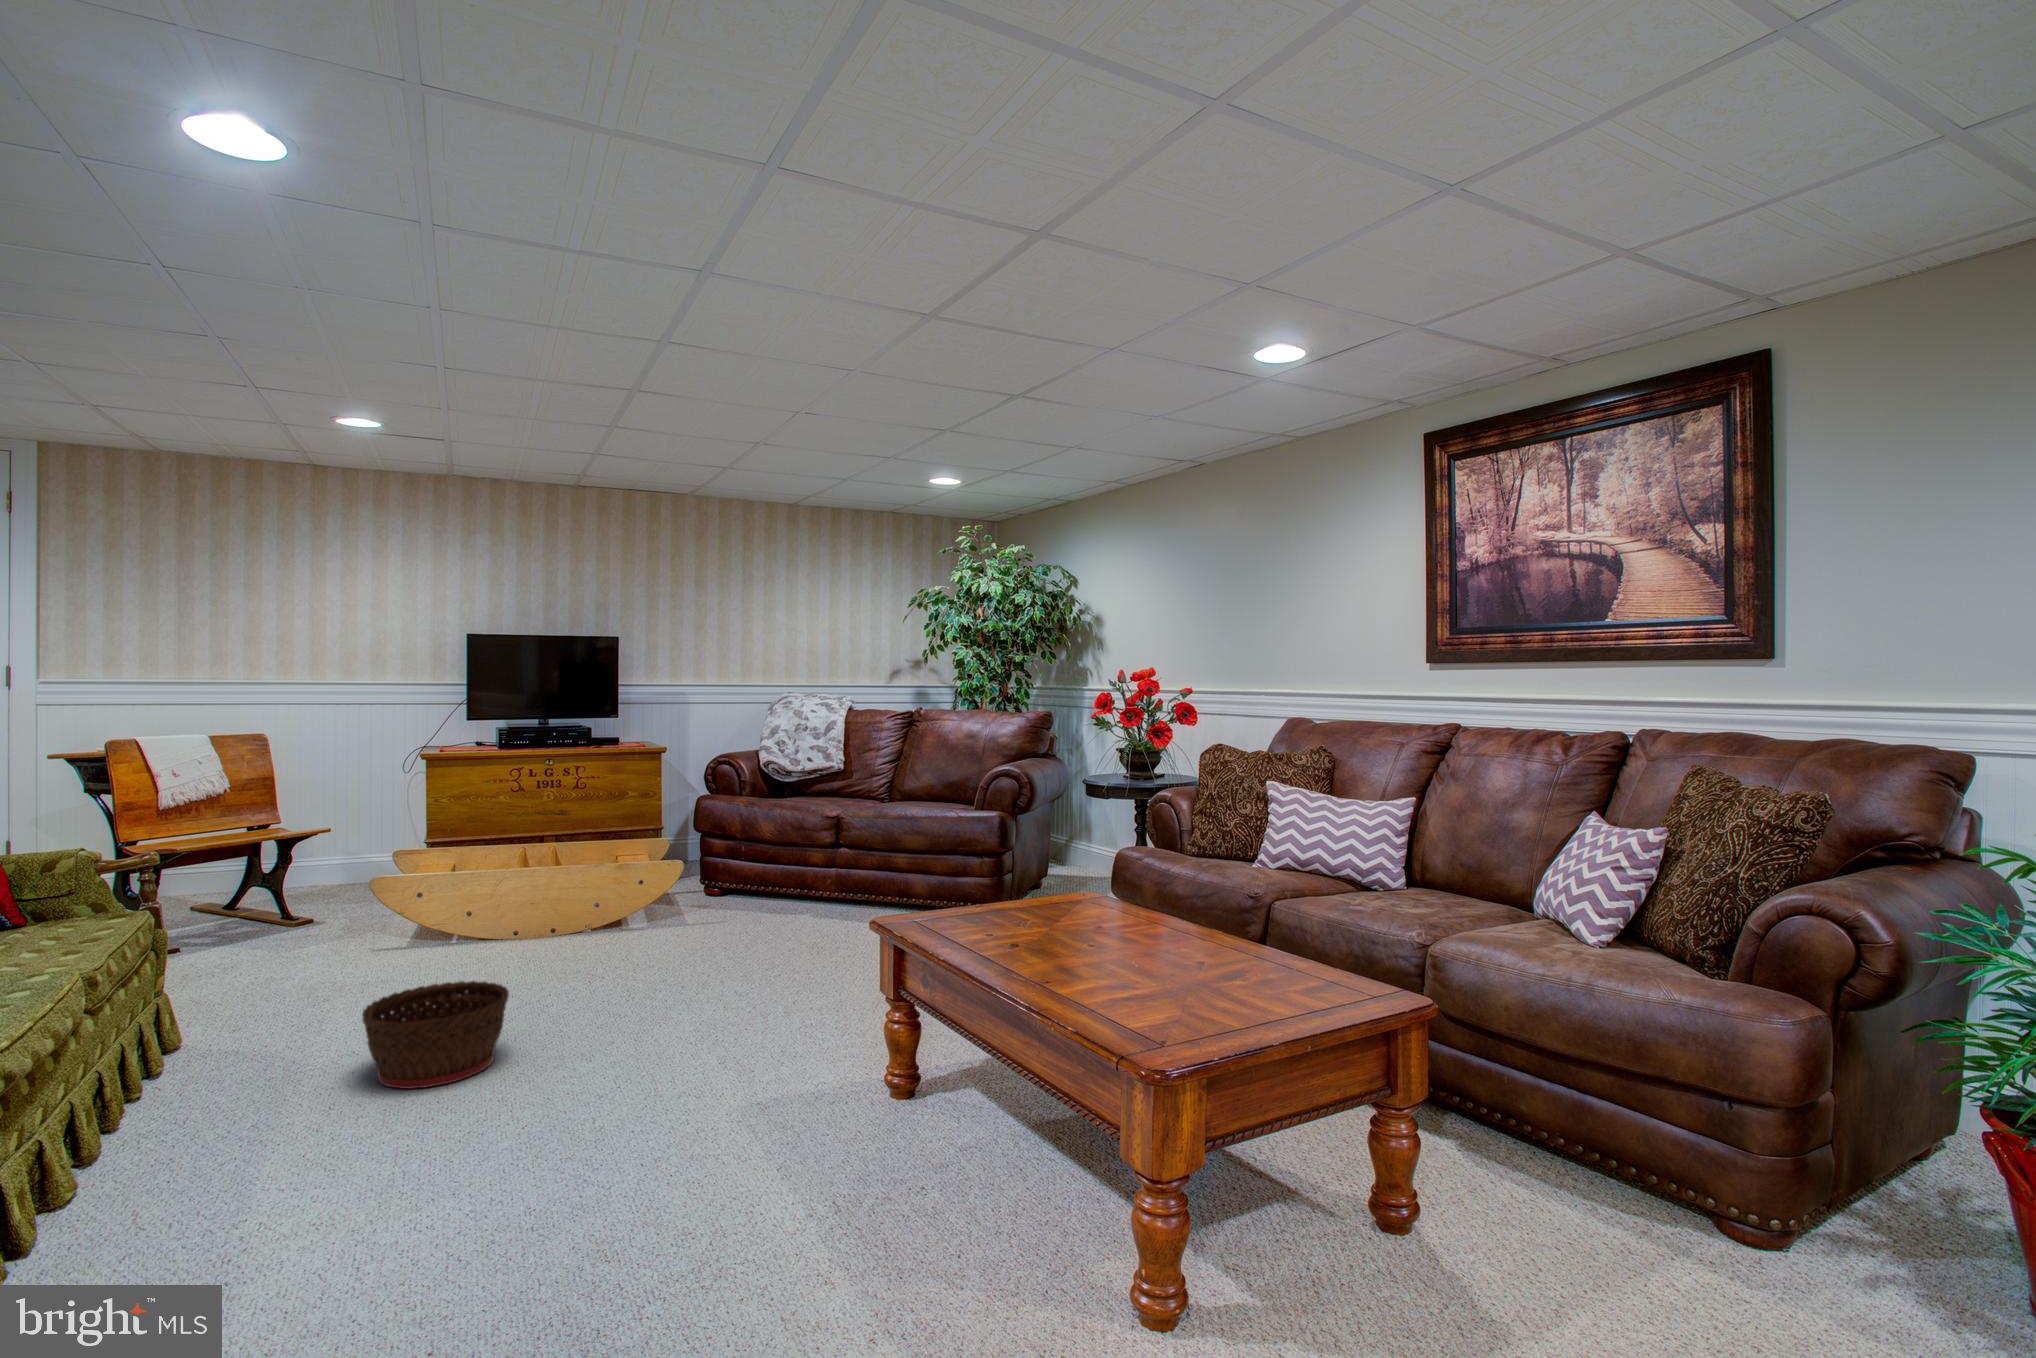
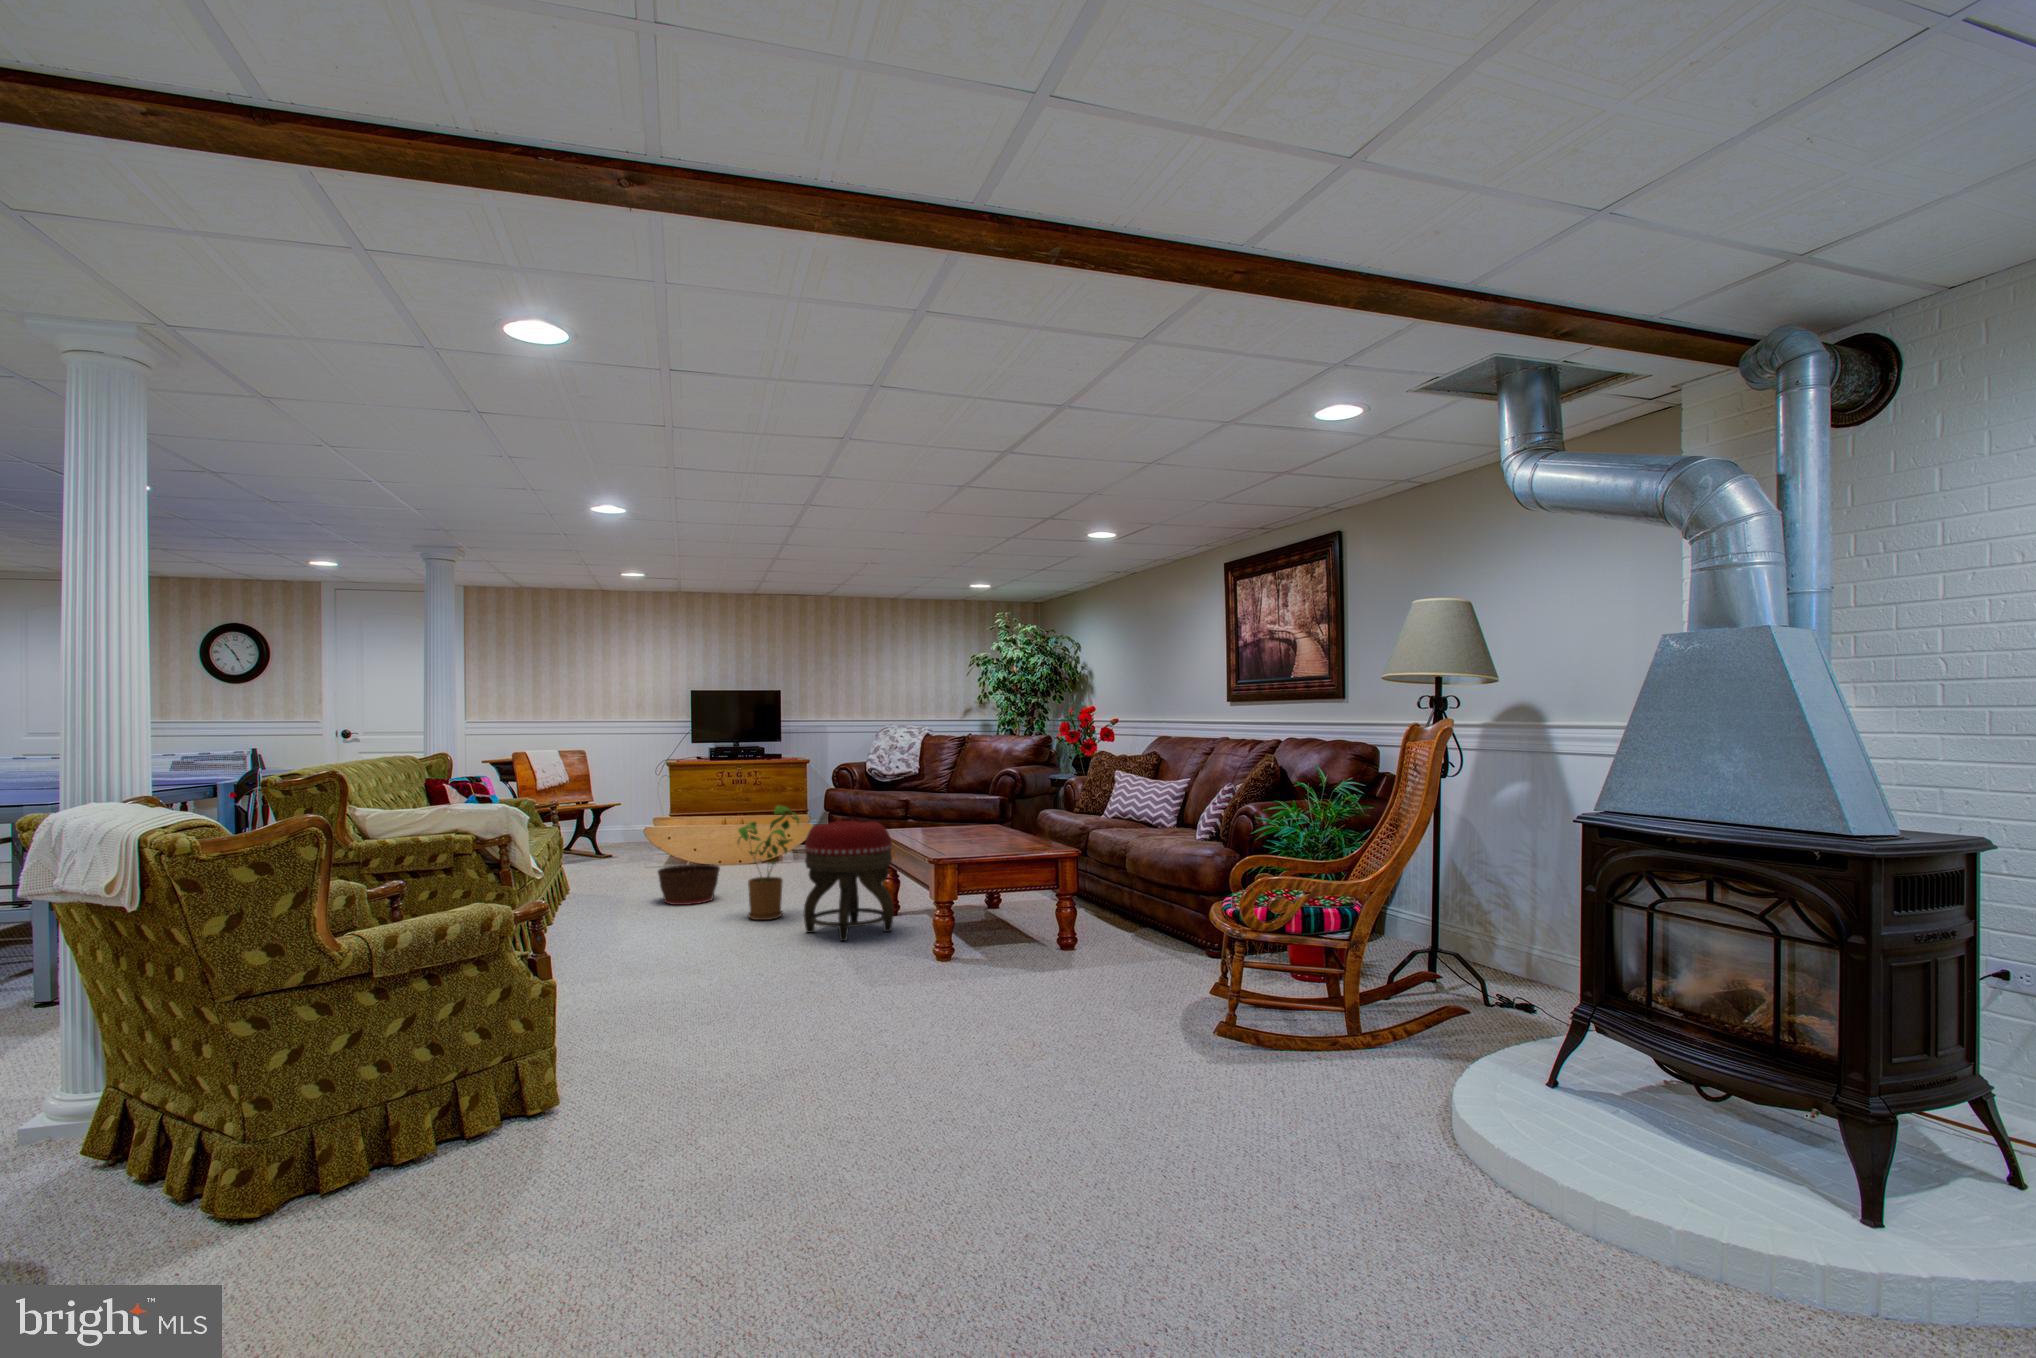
house plant: none [549,879,699,1149] -> present [738,806,800,920]
footstool: none [722,922,939,1250] -> present [804,821,894,941]

